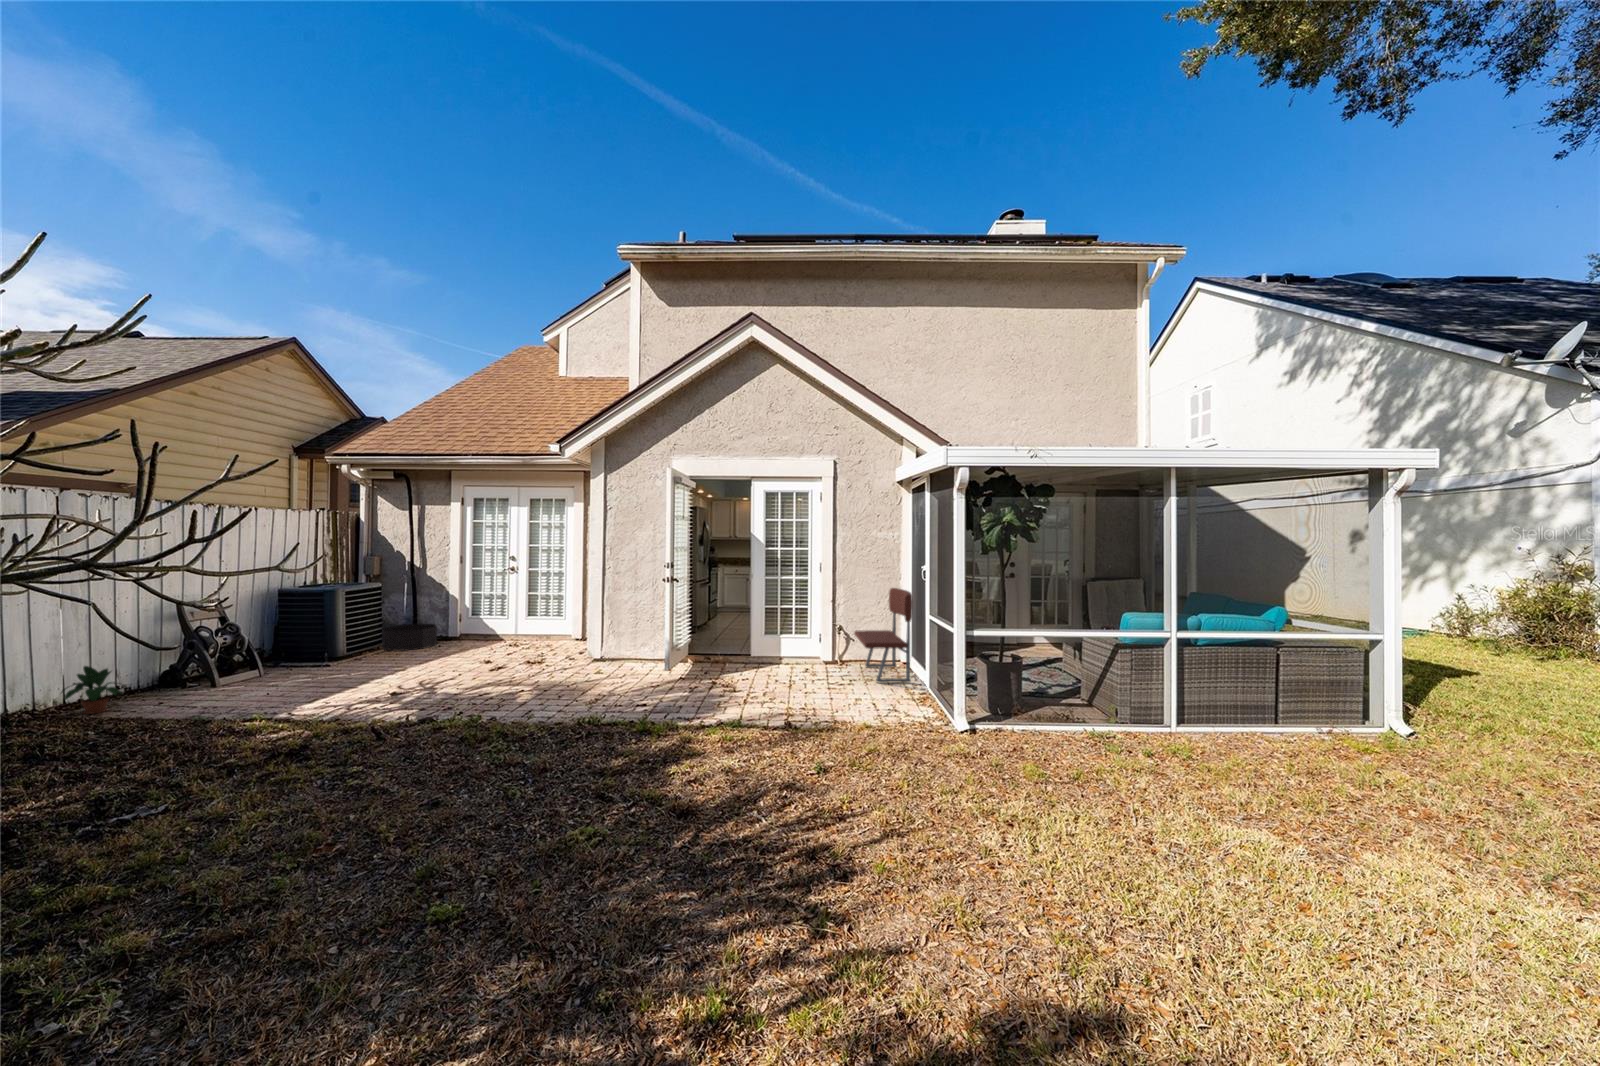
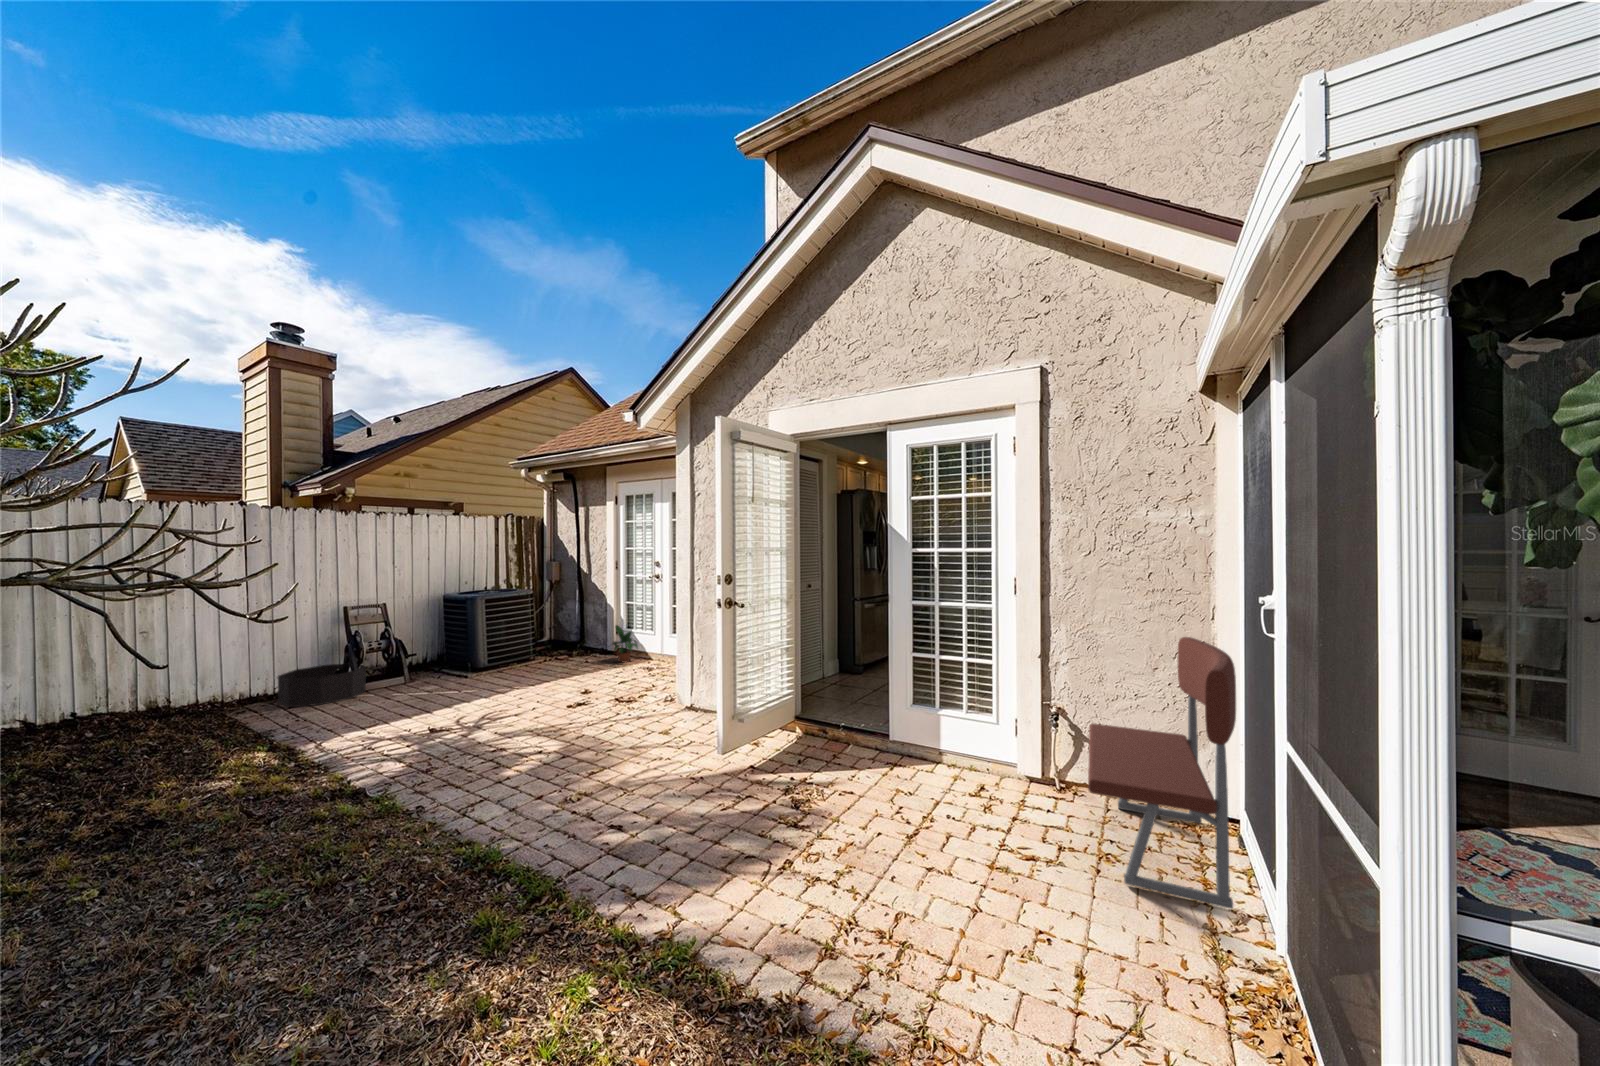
basket: present [383,624,437,651] -> present [278,664,366,707]
potted plant: present [61,666,121,714] -> present [612,626,638,662]

